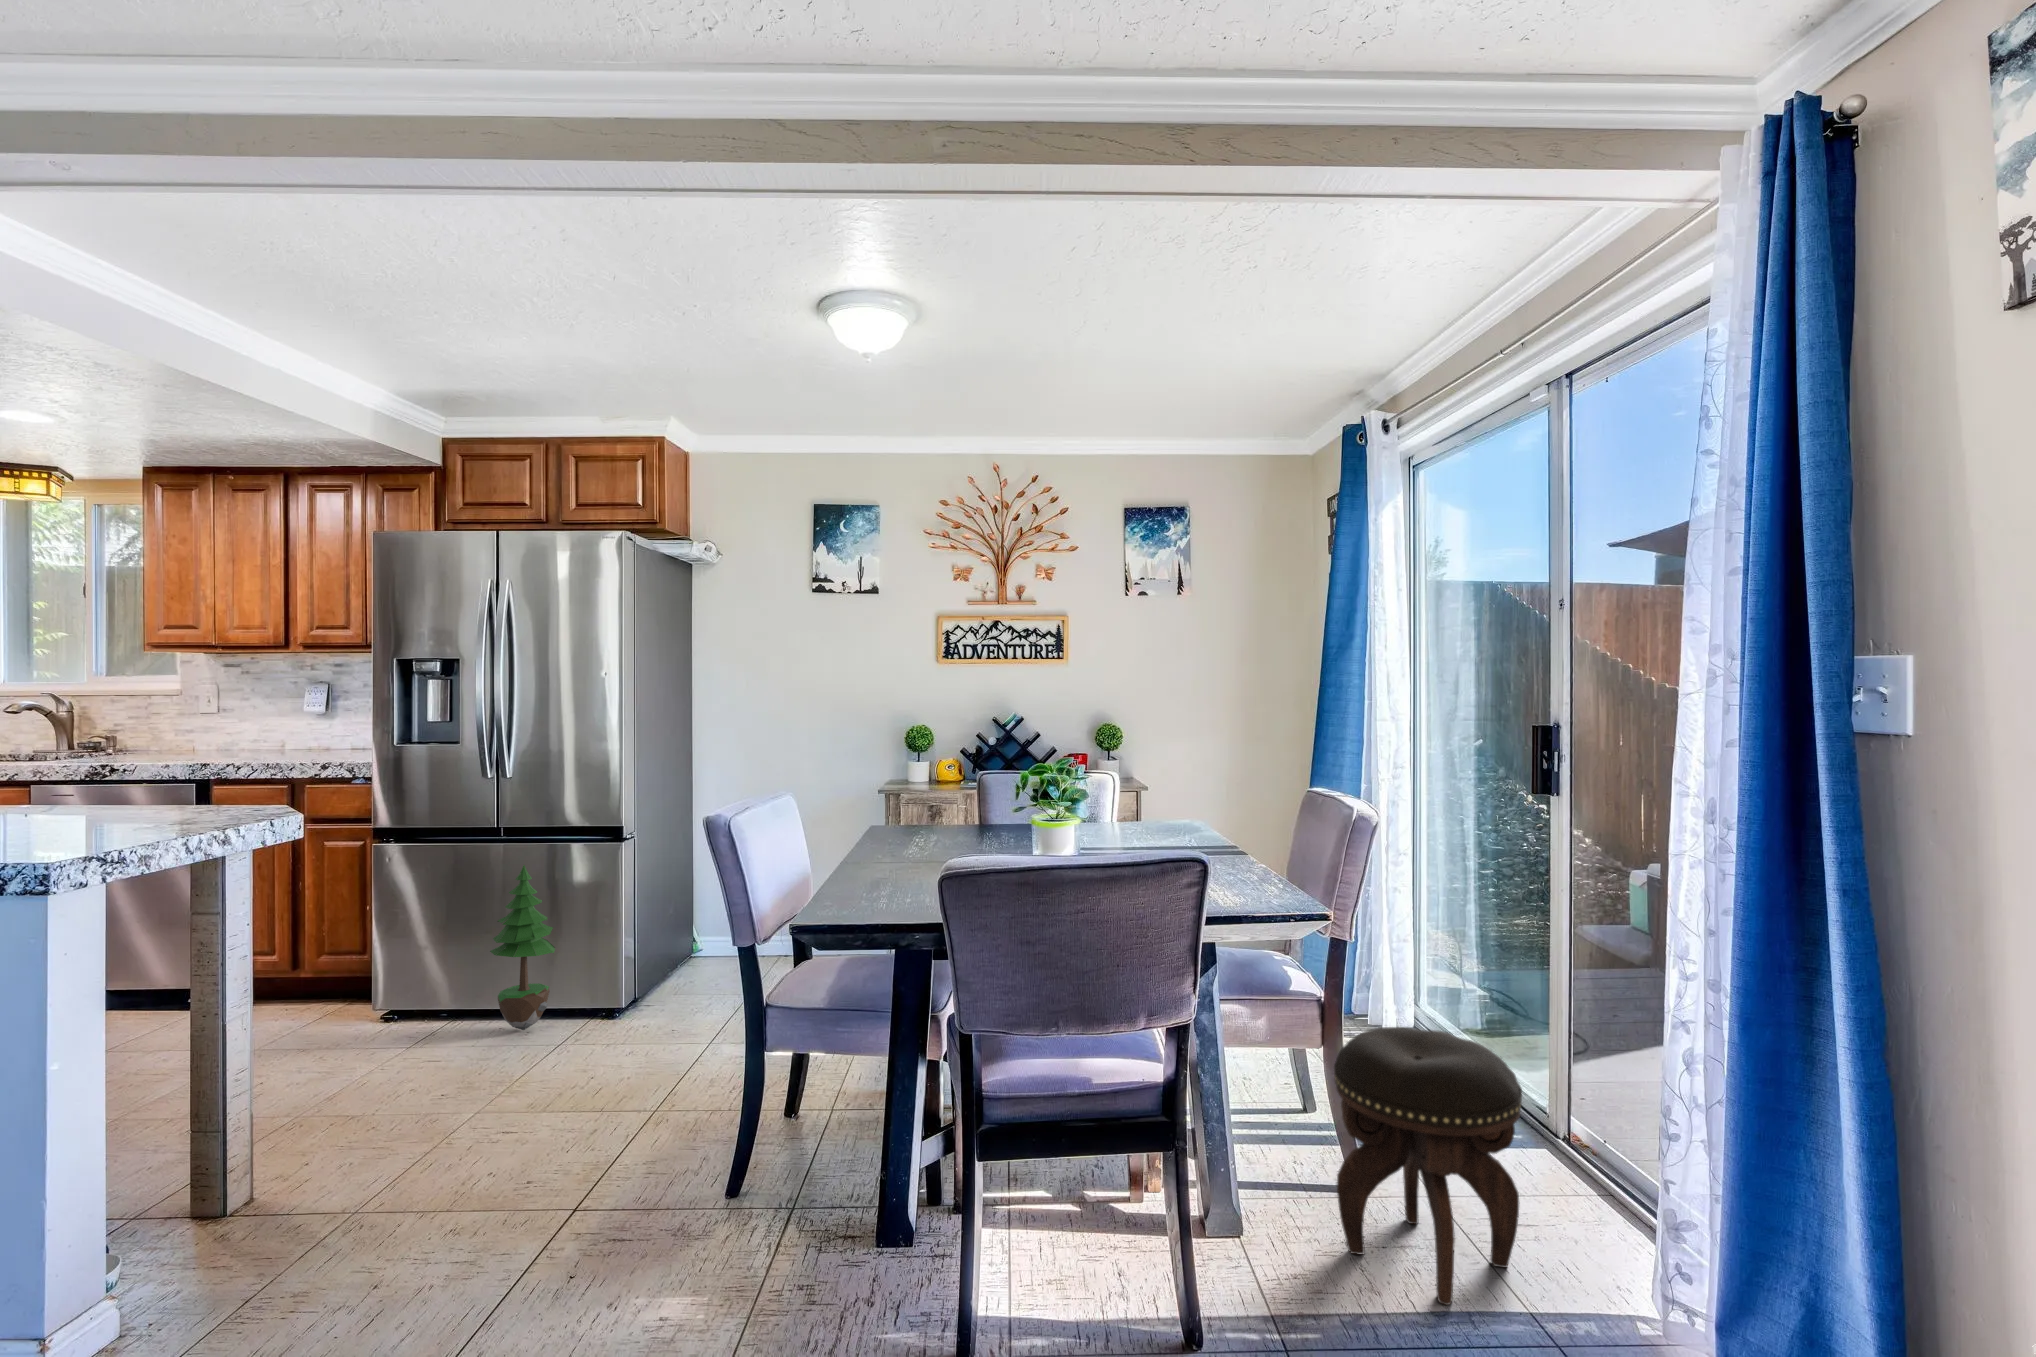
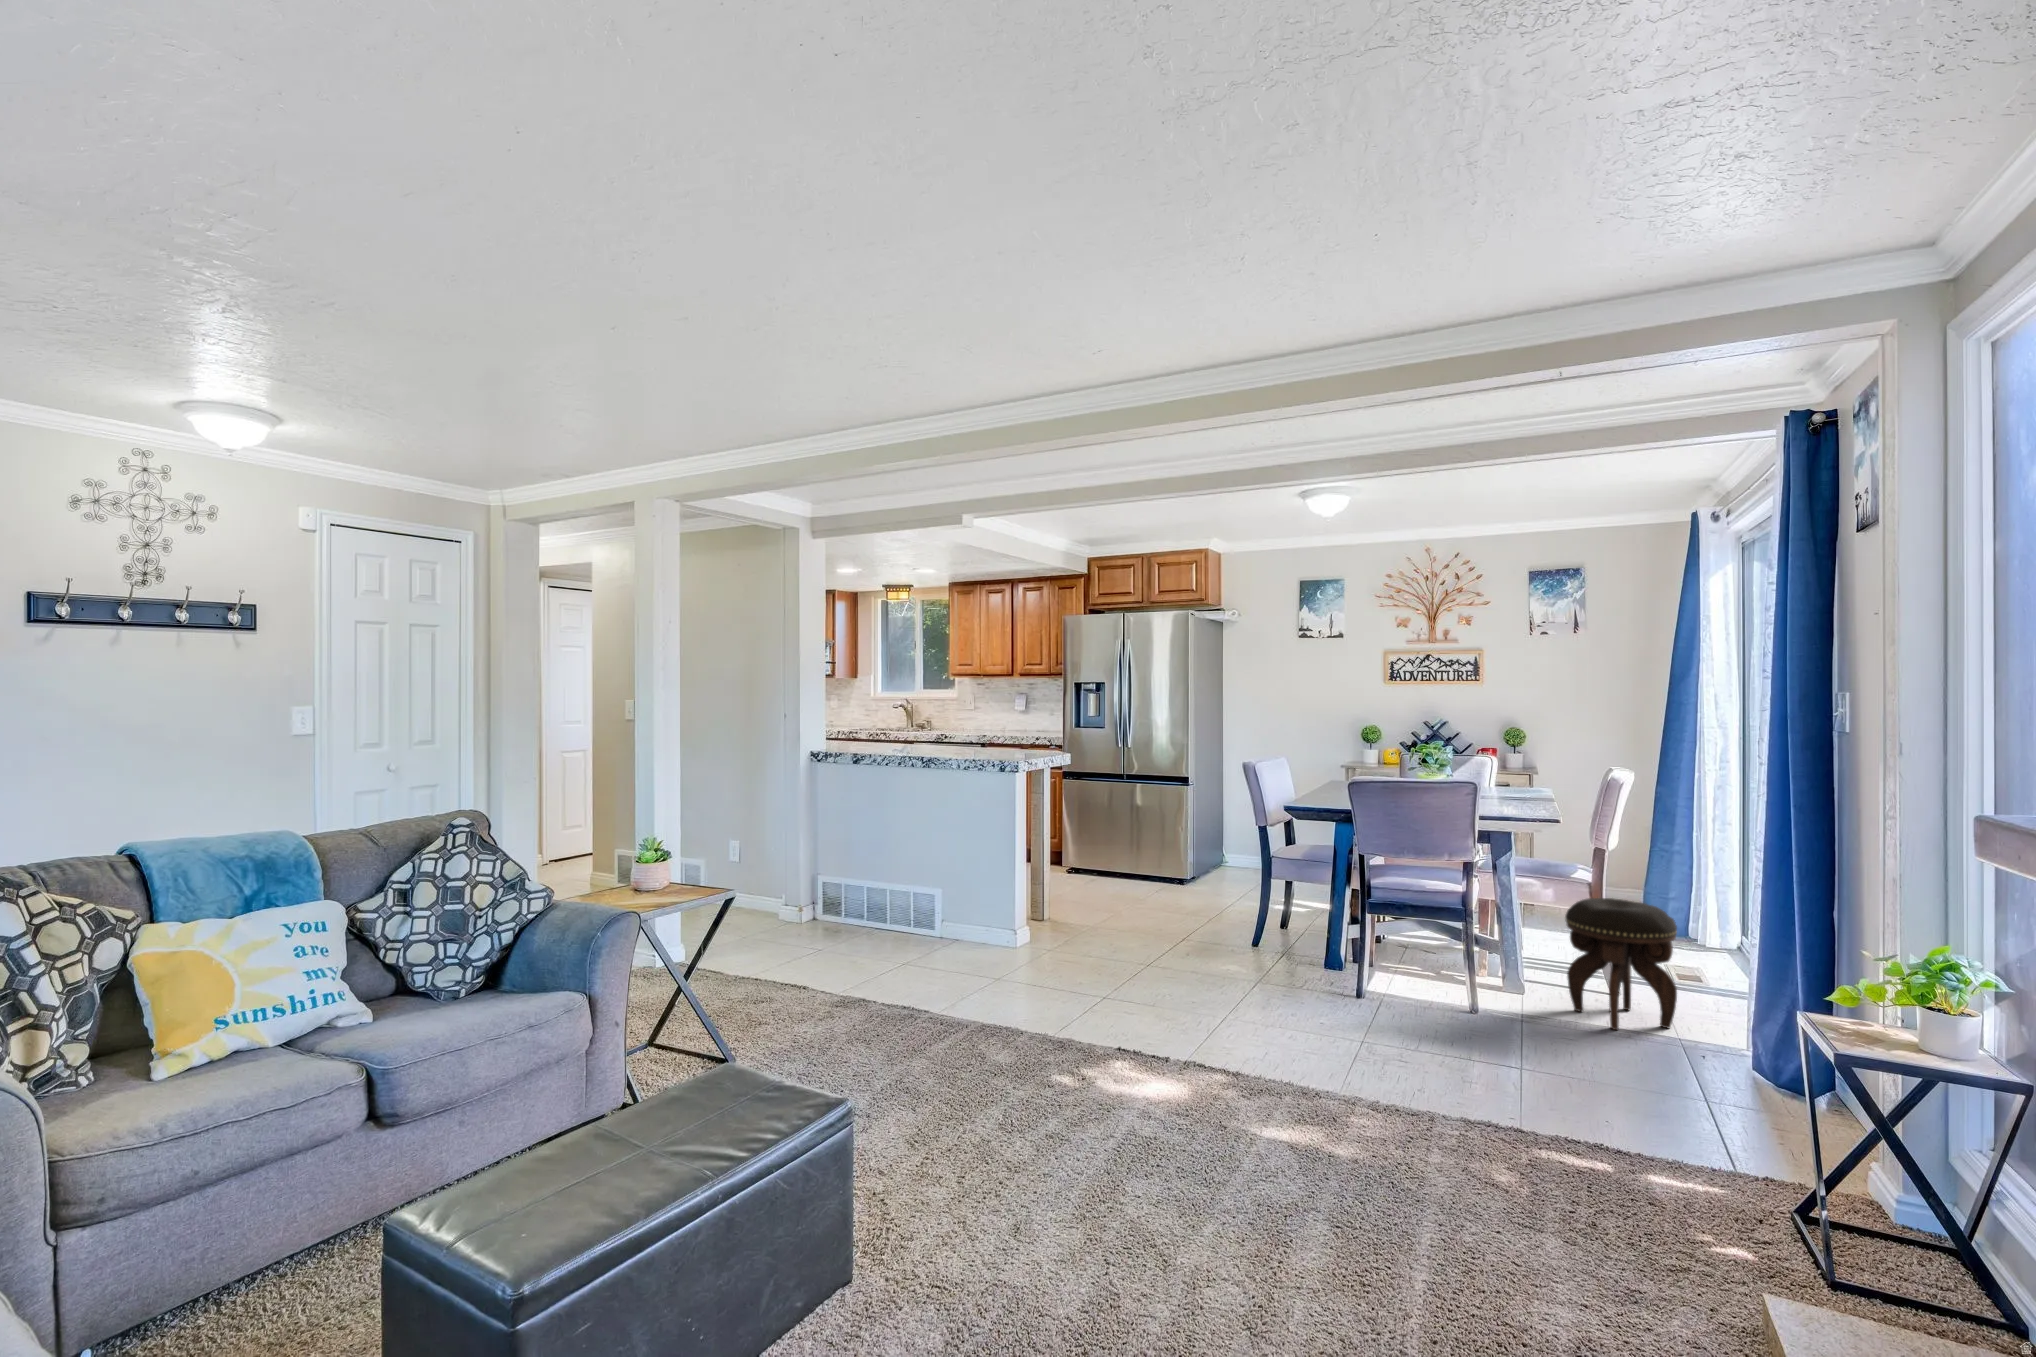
potted tree: present [490,865,555,1030] -> none [1119,796,1152,886]

